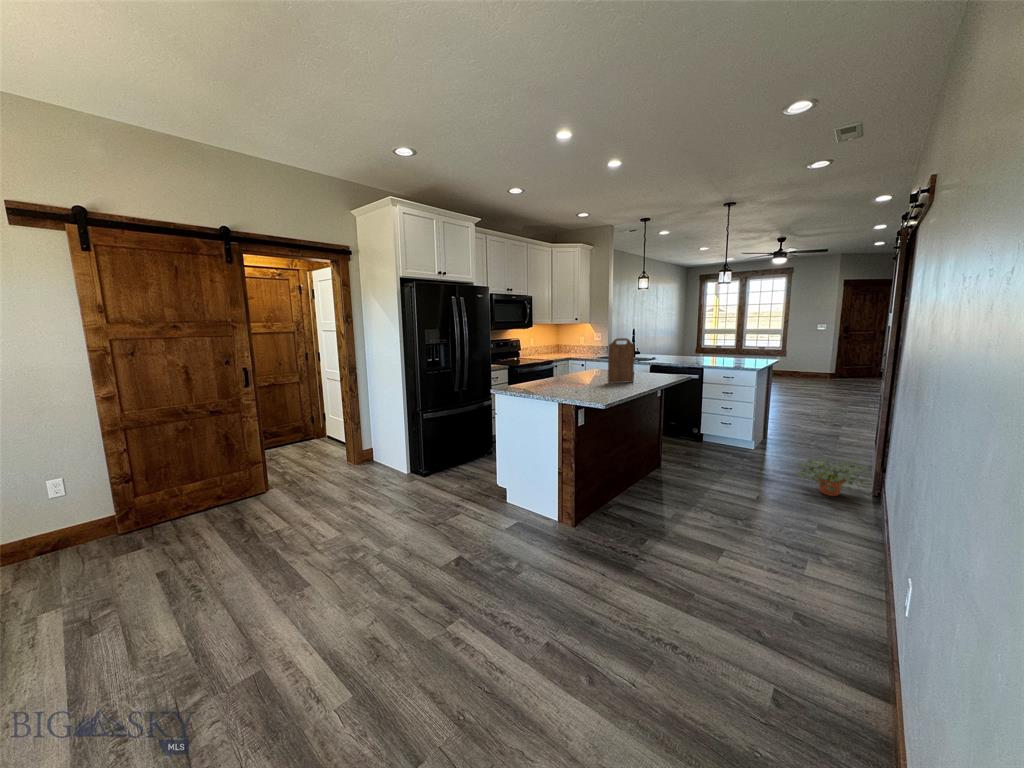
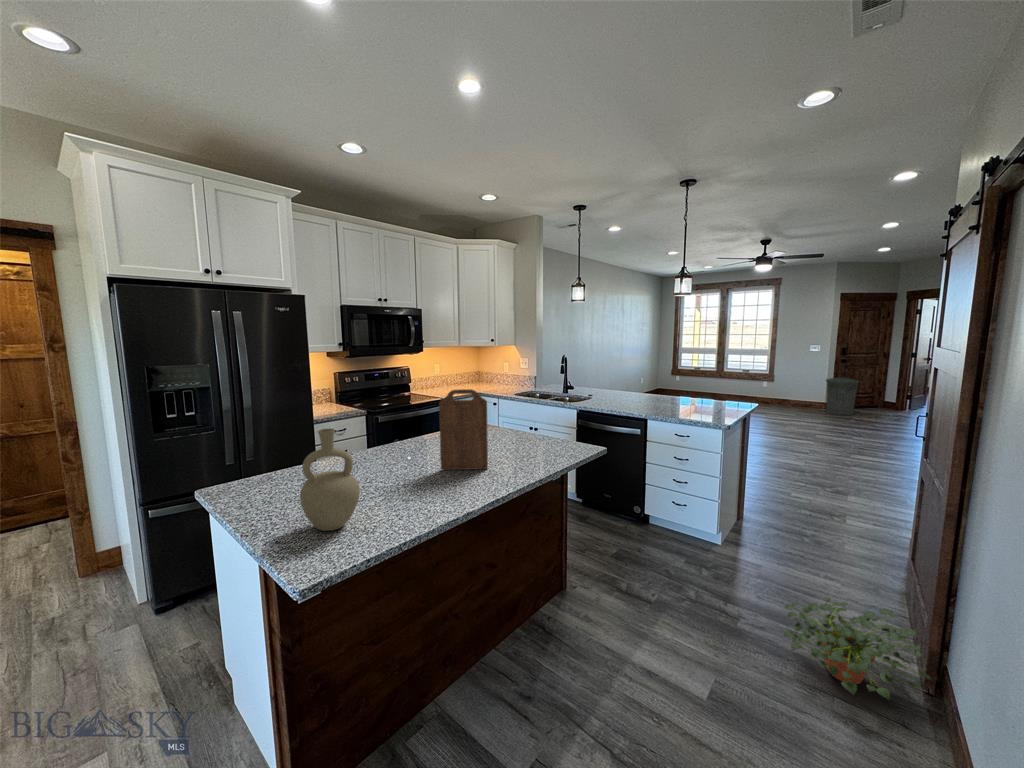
vase: none [576,349,601,395] -> present [300,429,360,531]
trash can: none [830,349,859,382] -> present [826,377,859,415]

